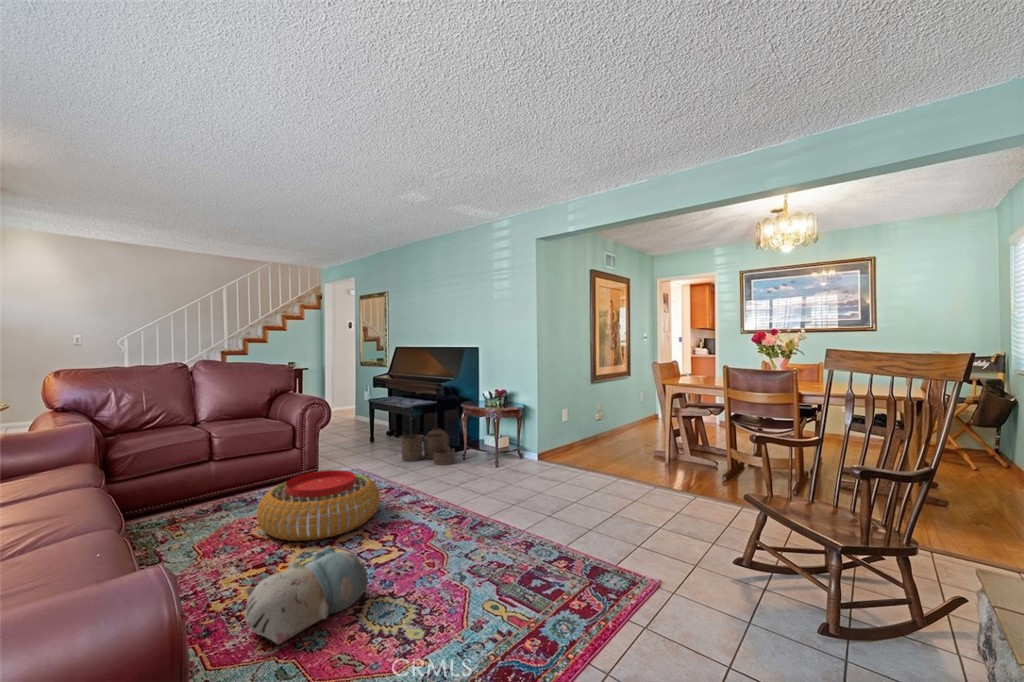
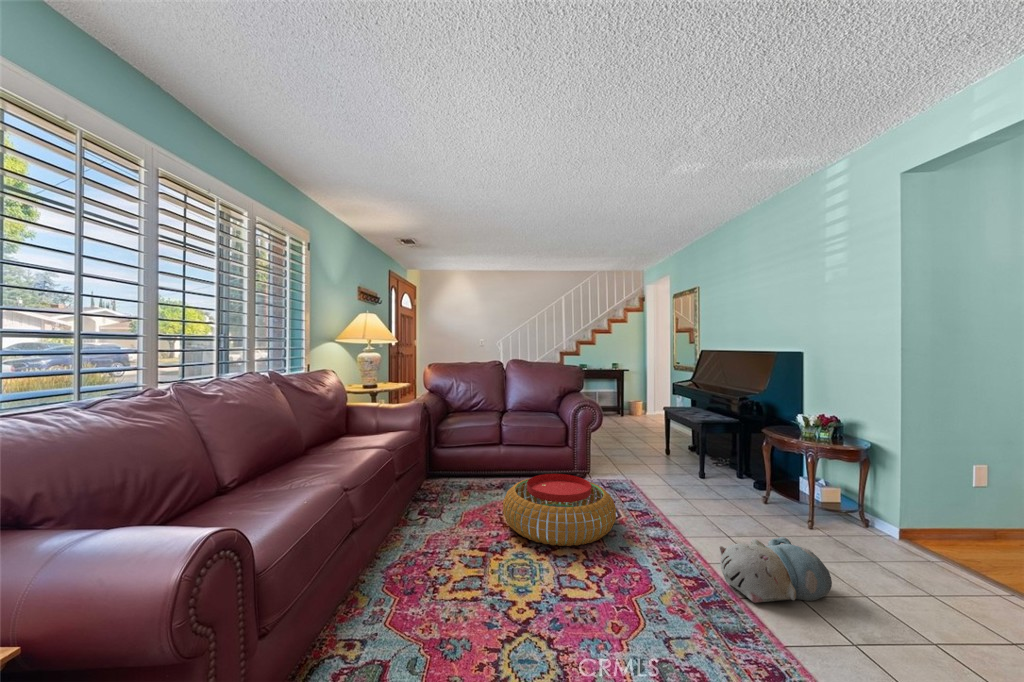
woven basket: present [402,429,455,465] -> none [683,452,752,504]
plush toy: present [245,547,368,644] -> present [720,537,832,603]

